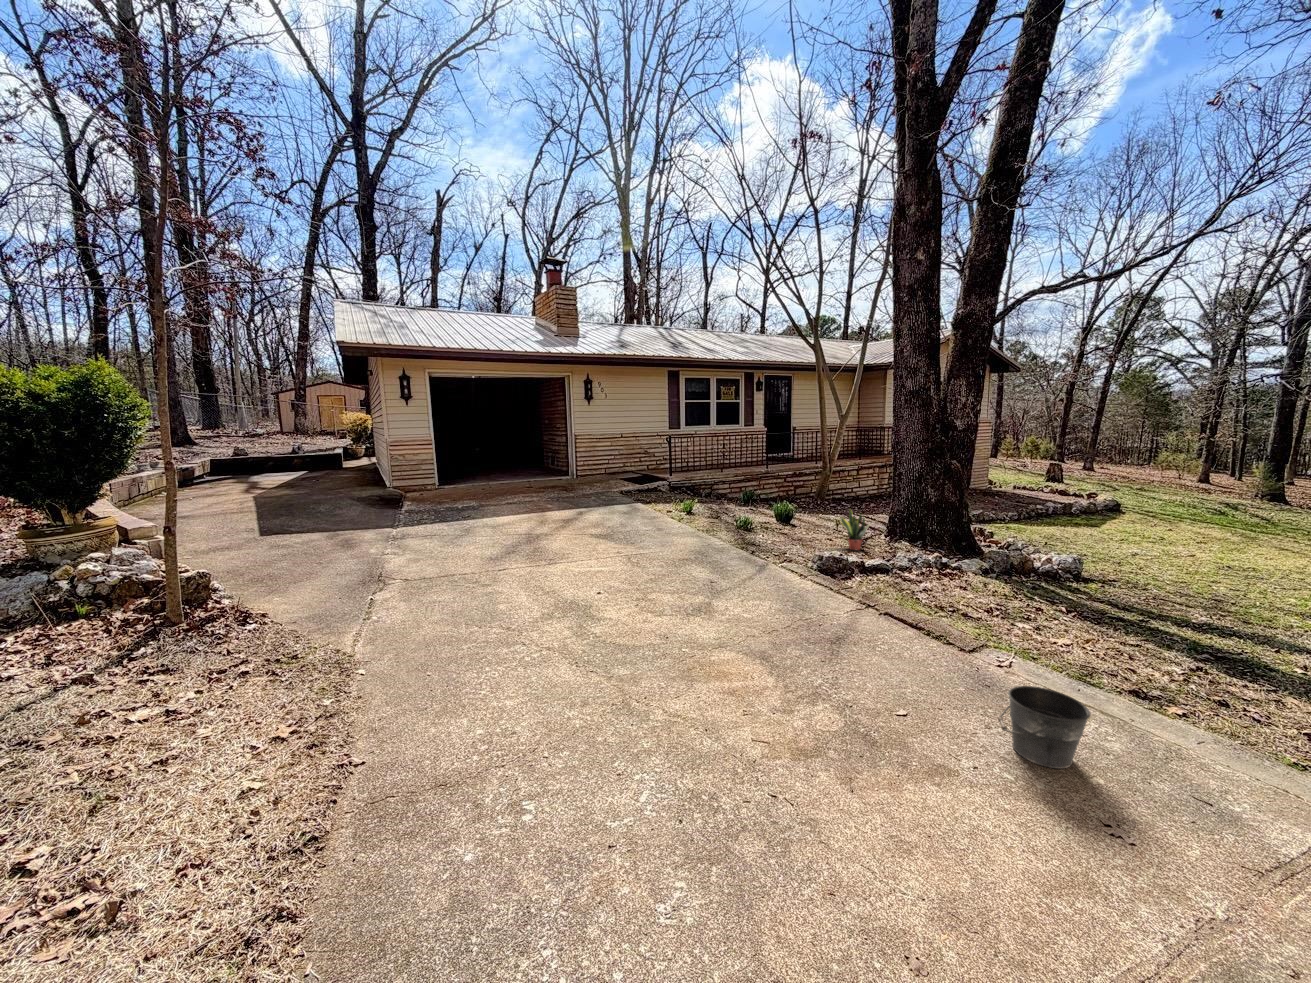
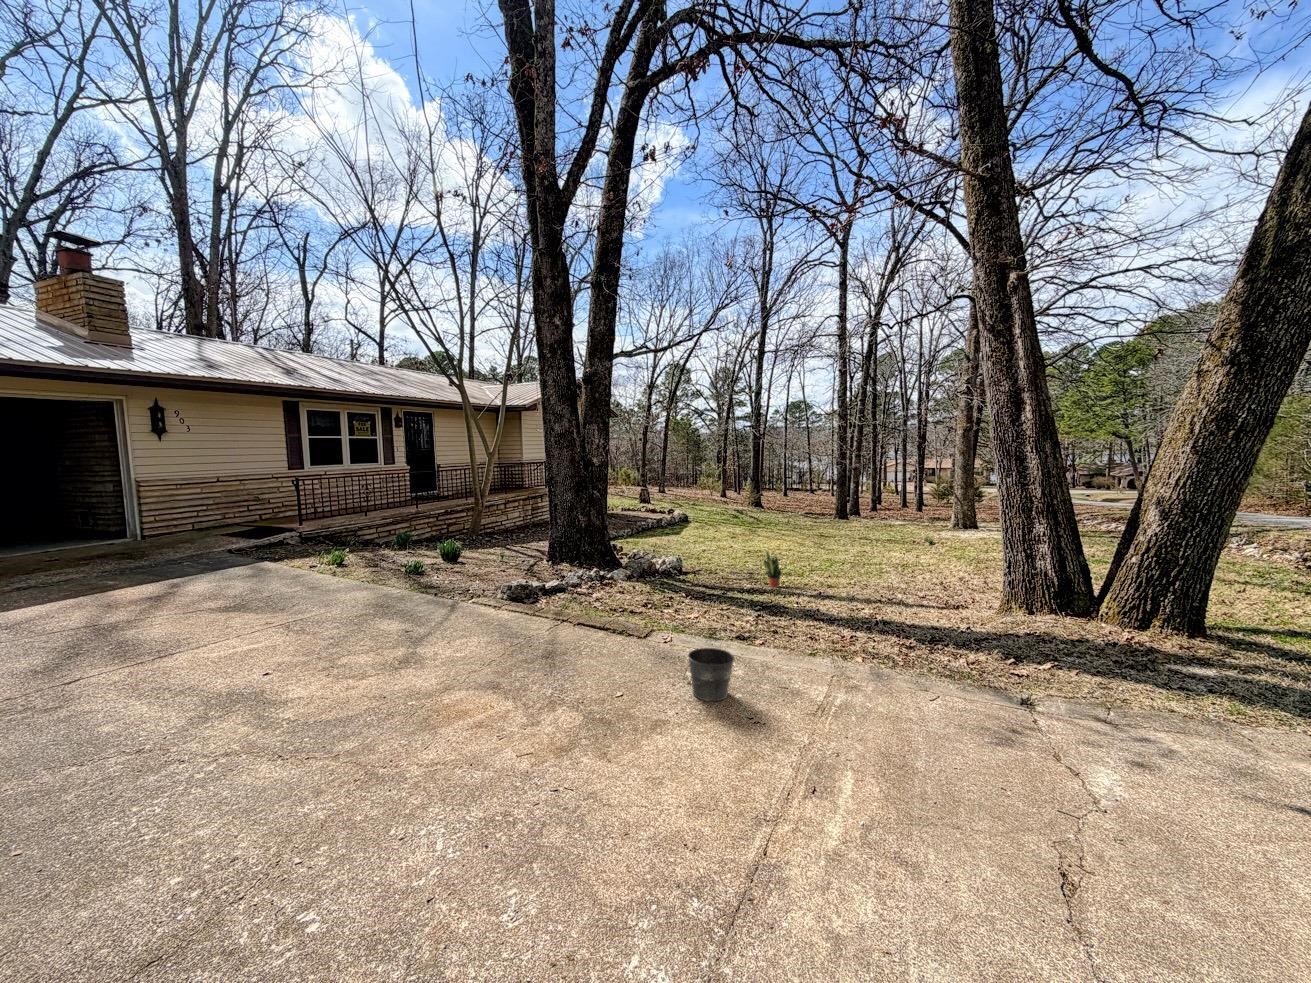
potted plant: present [841,509,870,550] -> present [764,552,786,588]

